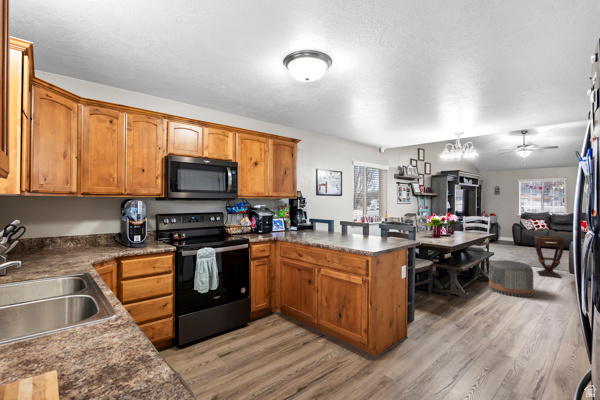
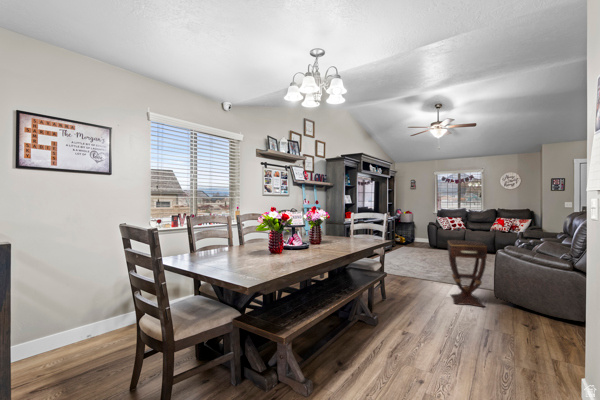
pouf: present [489,260,533,297] -> none [368,292,441,372]

